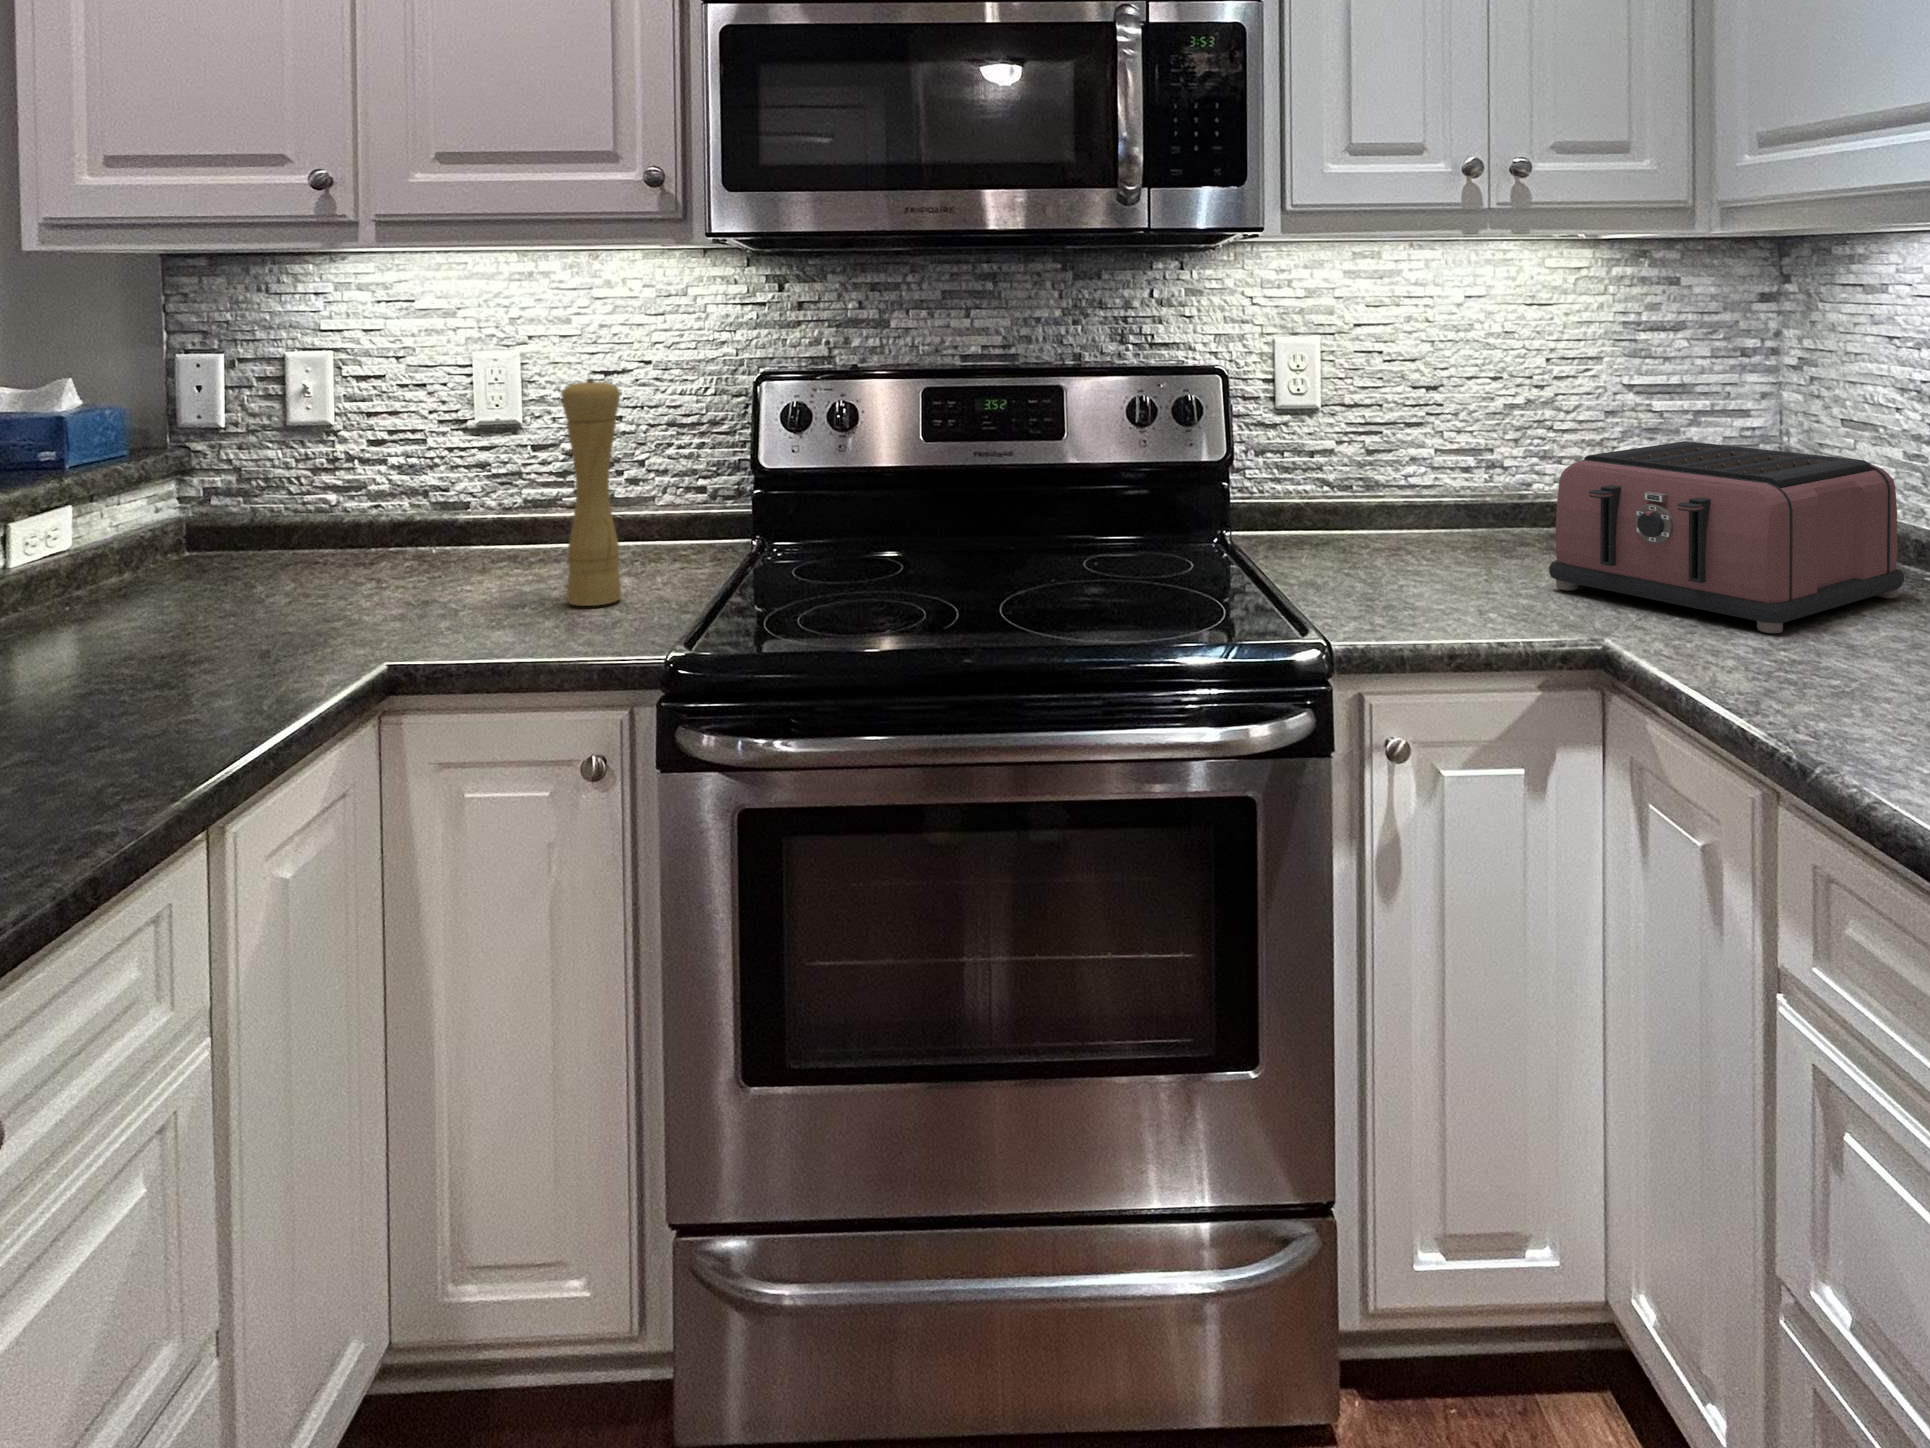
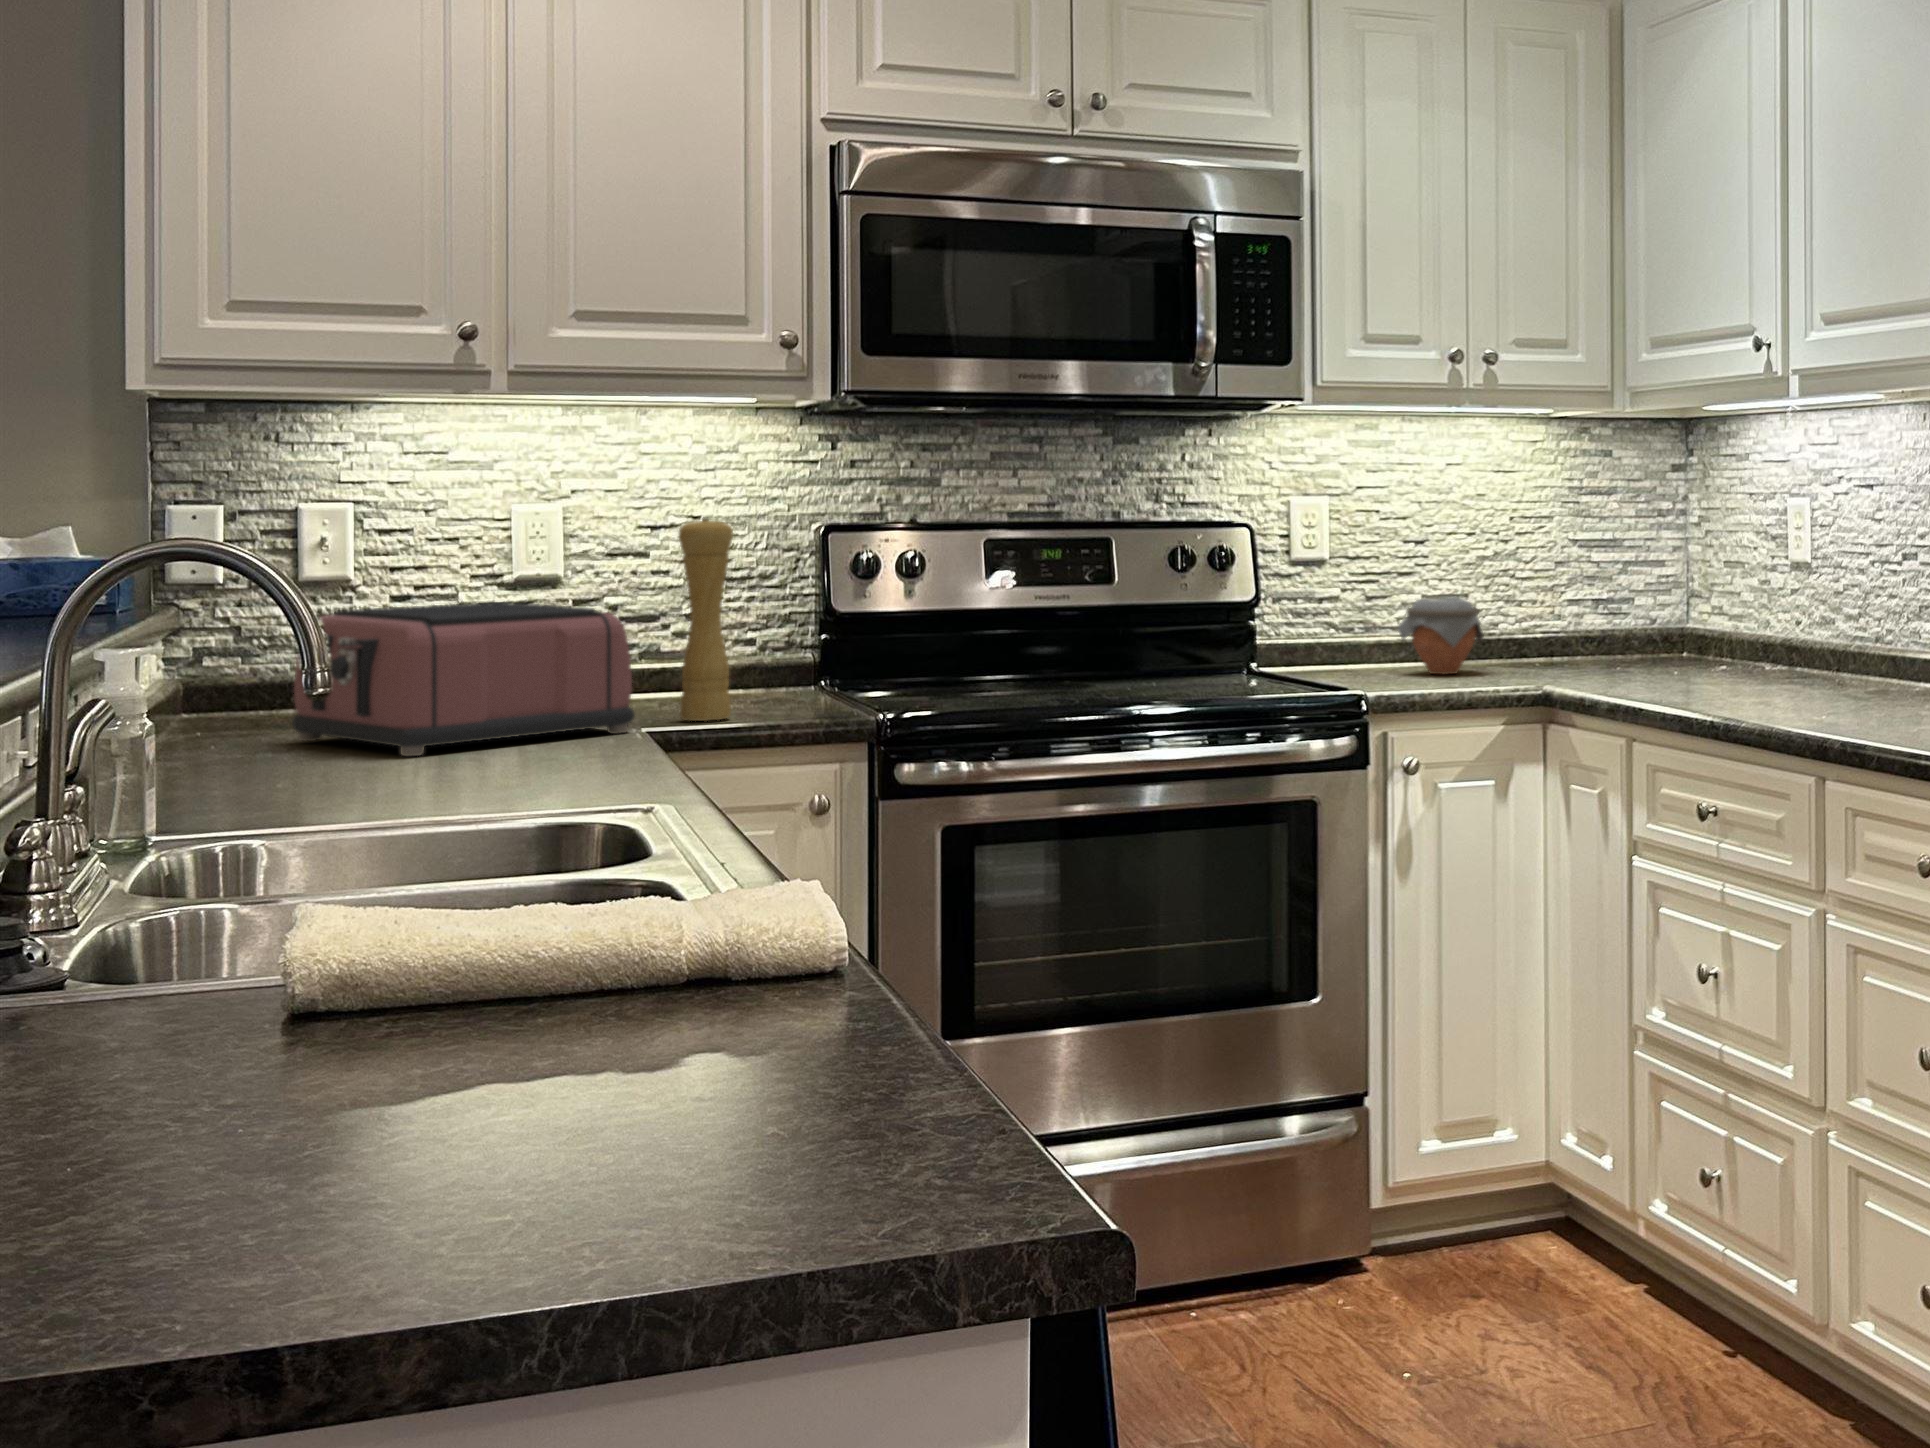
toaster: present [1549,441,1904,633] -> present [292,602,635,756]
jar: none [1403,461,1512,557] -> present [1397,598,1483,674]

